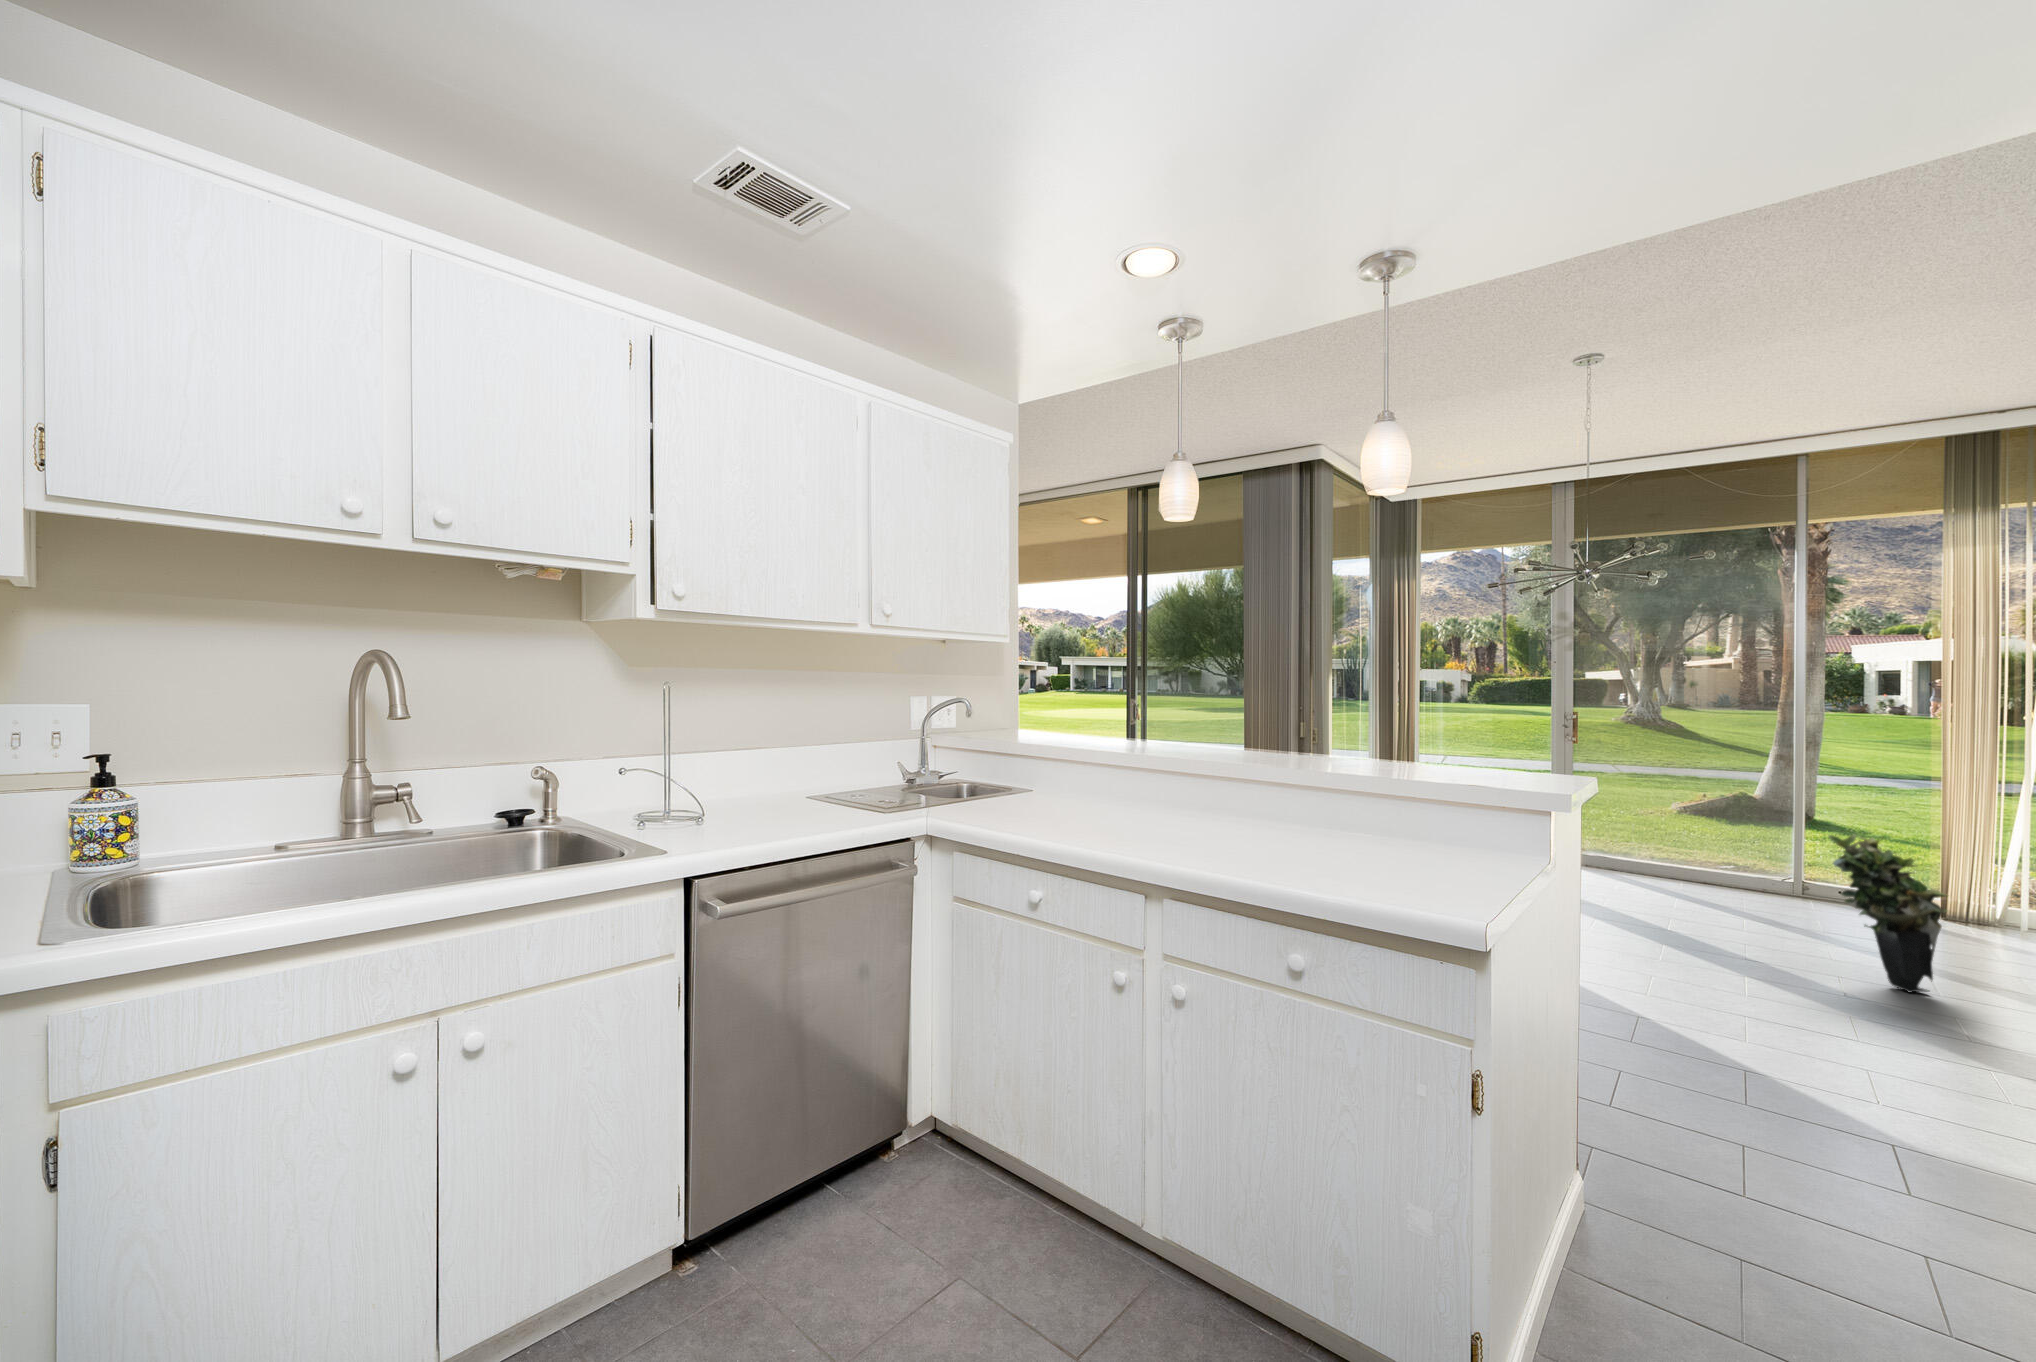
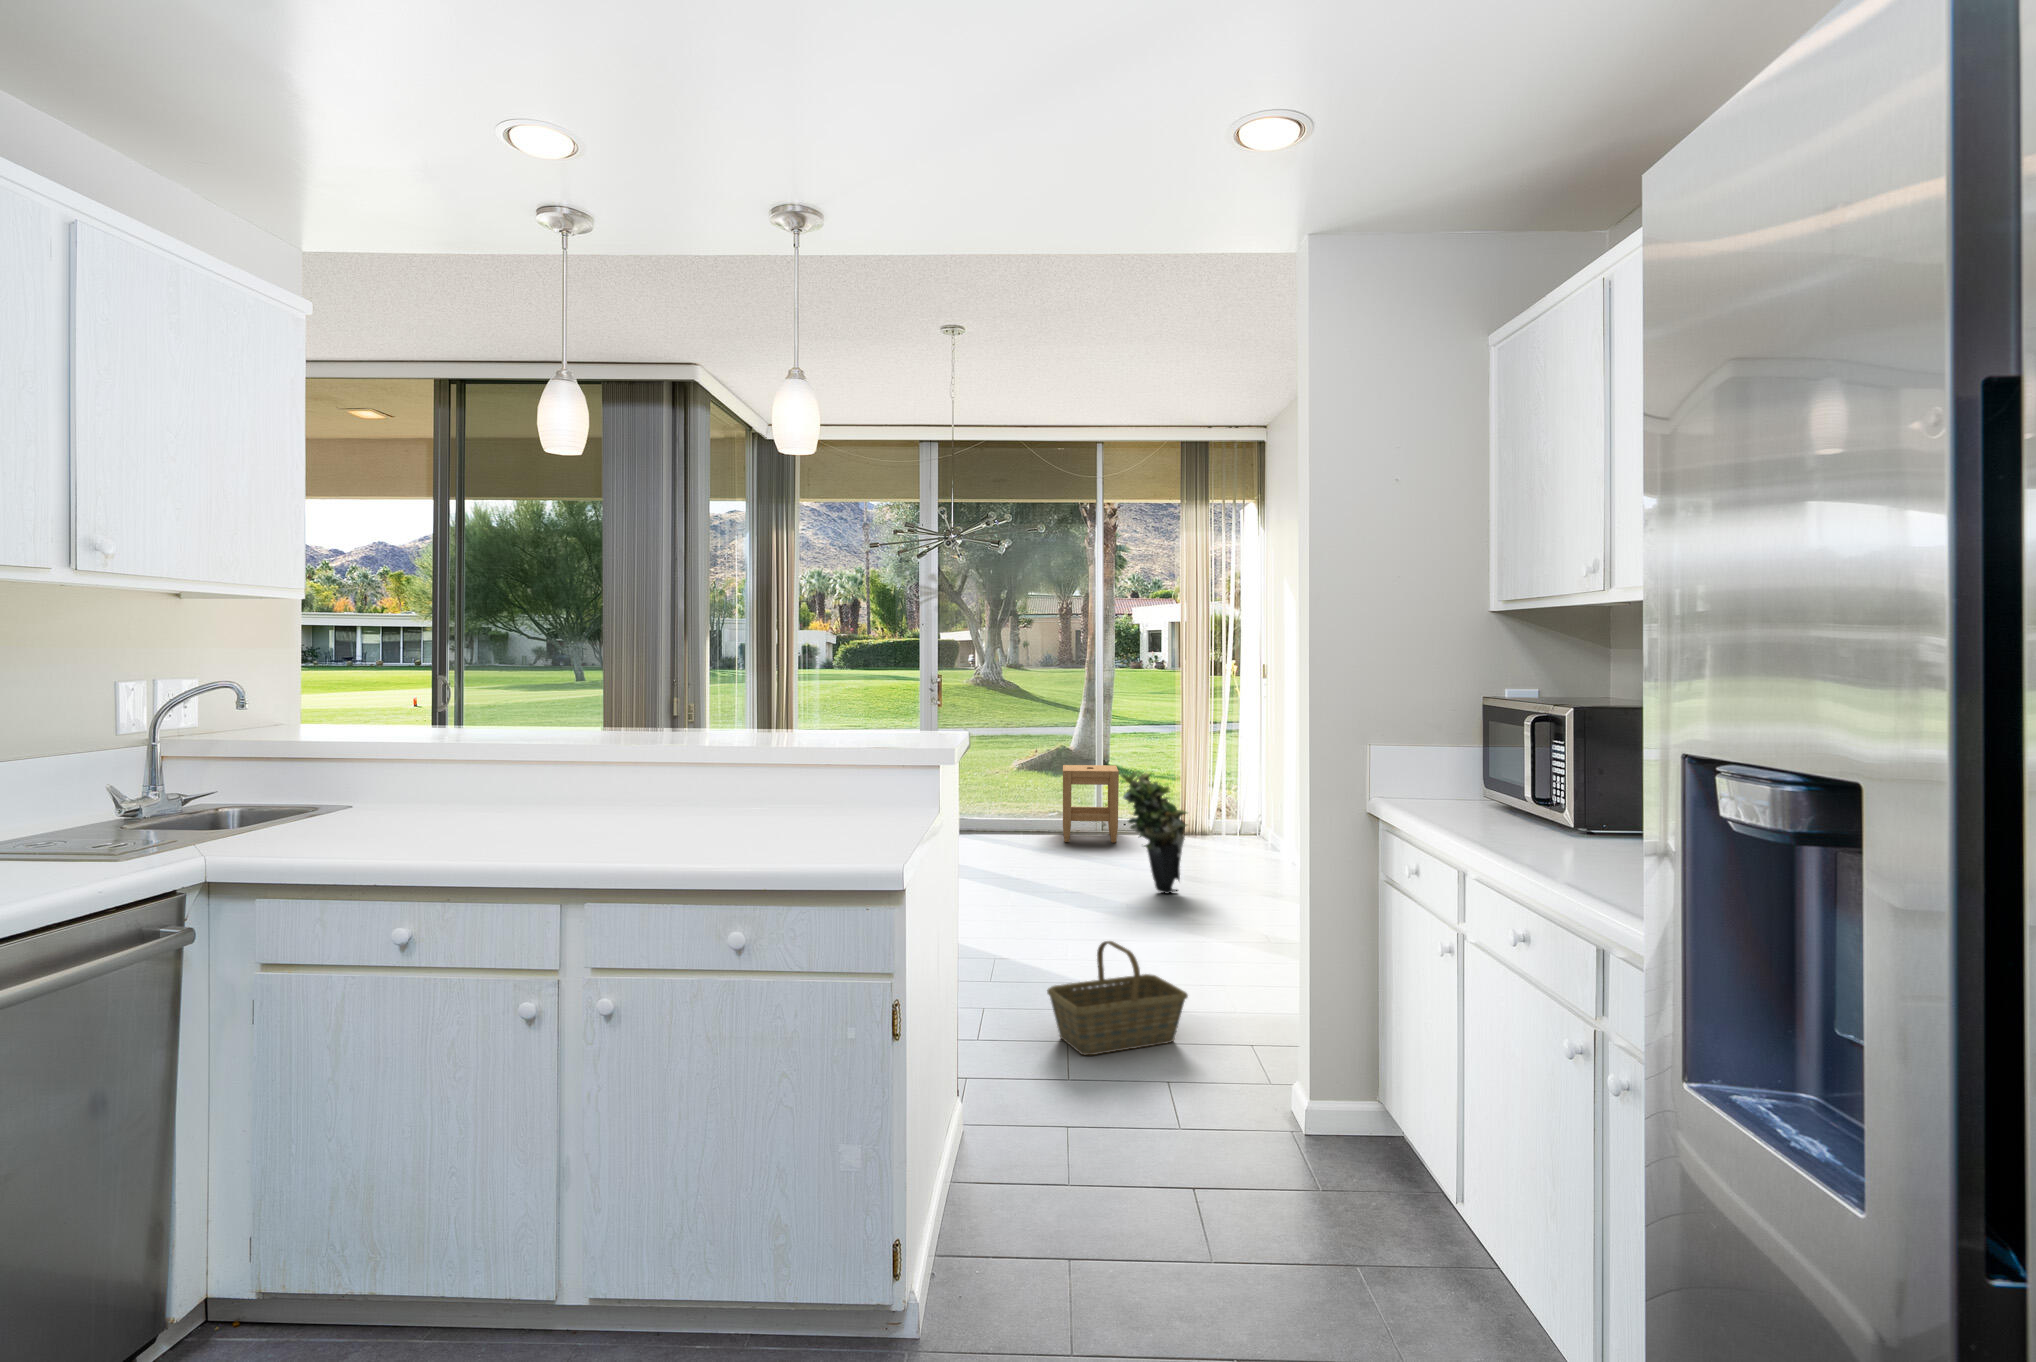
stool: none [1742,817,1829,914] -> present [1063,765,1119,843]
basket: none [1698,1042,1943,1204] -> present [1047,941,1188,1055]

